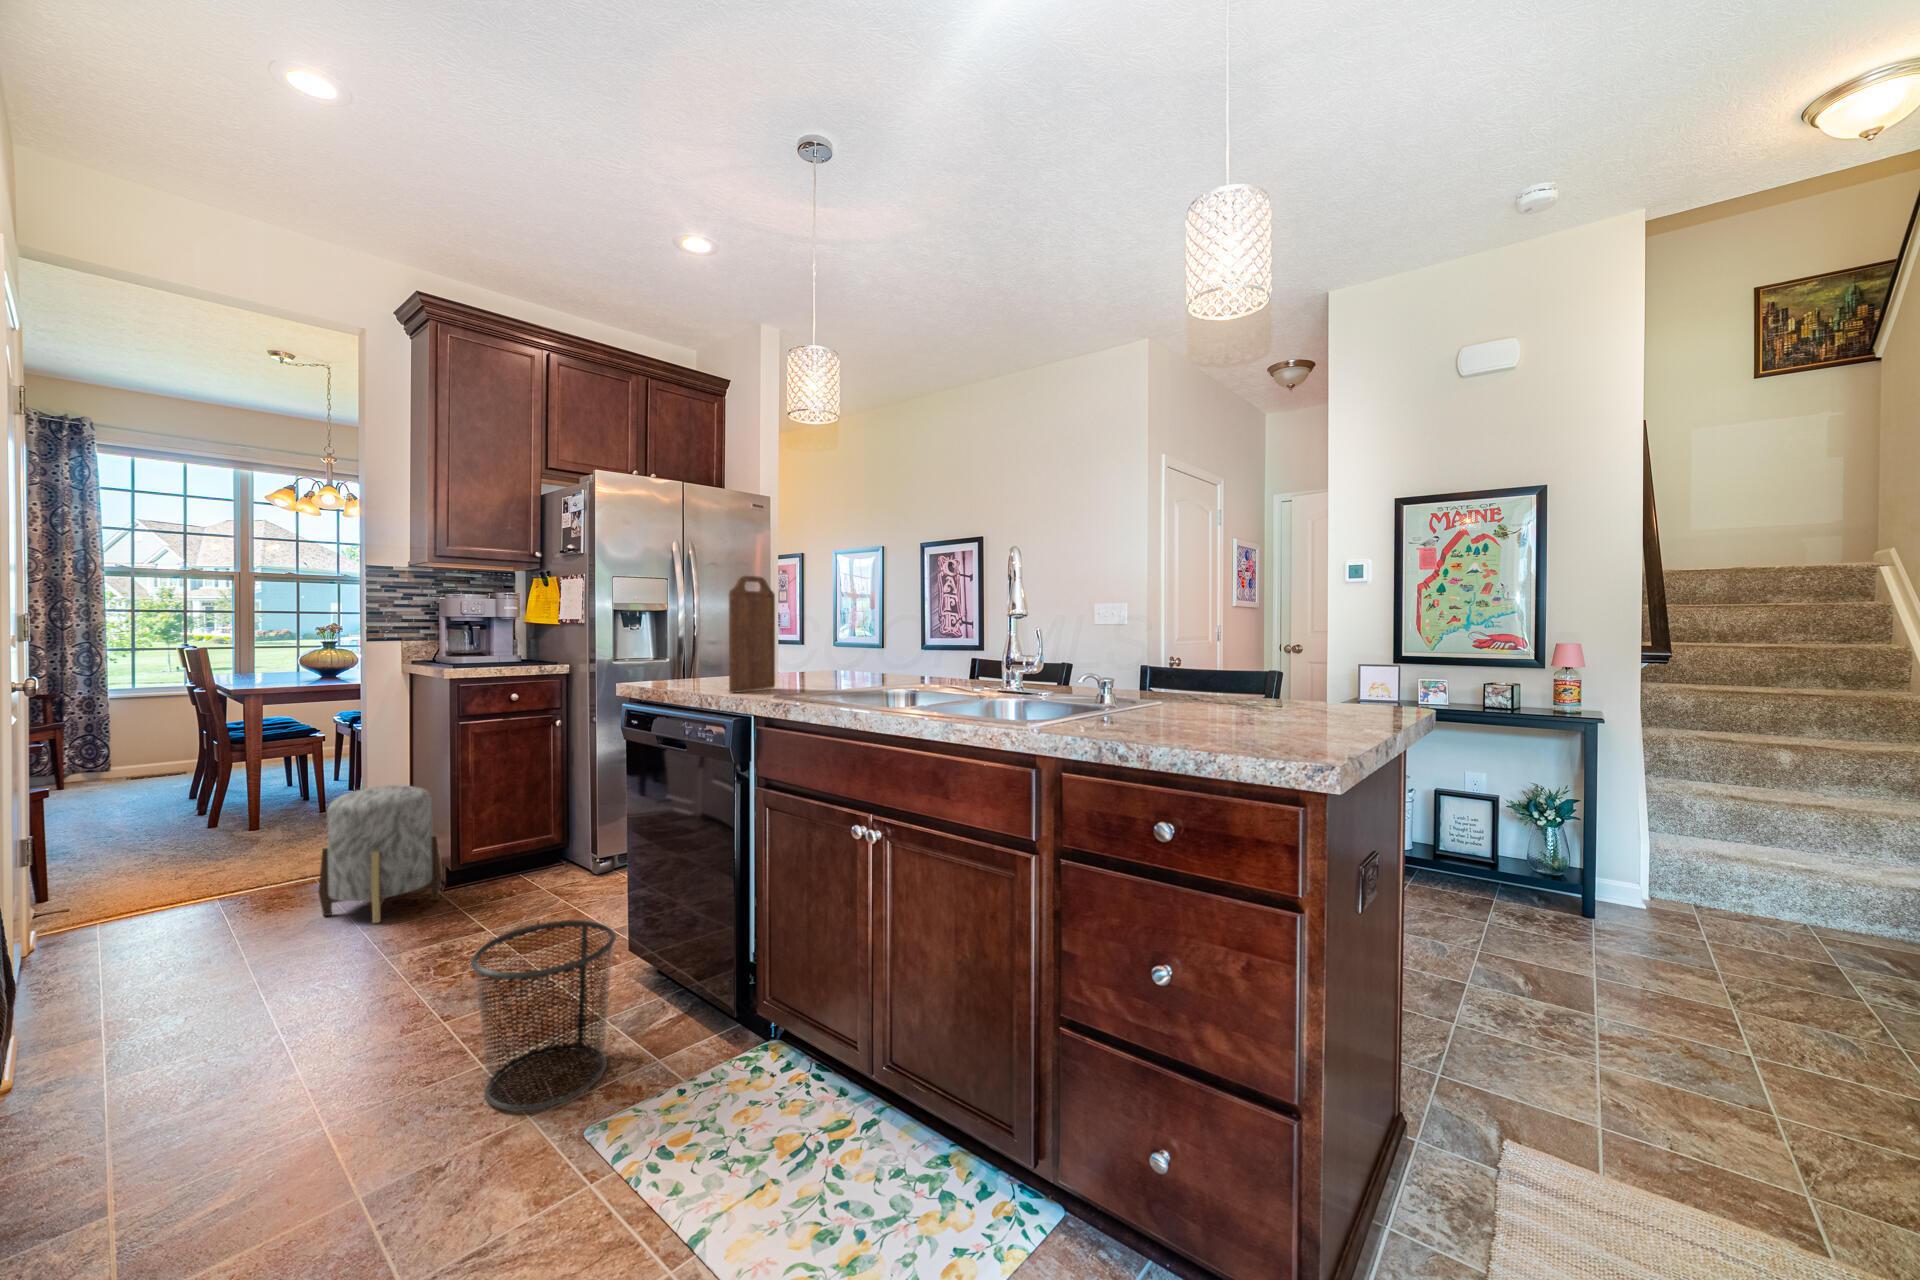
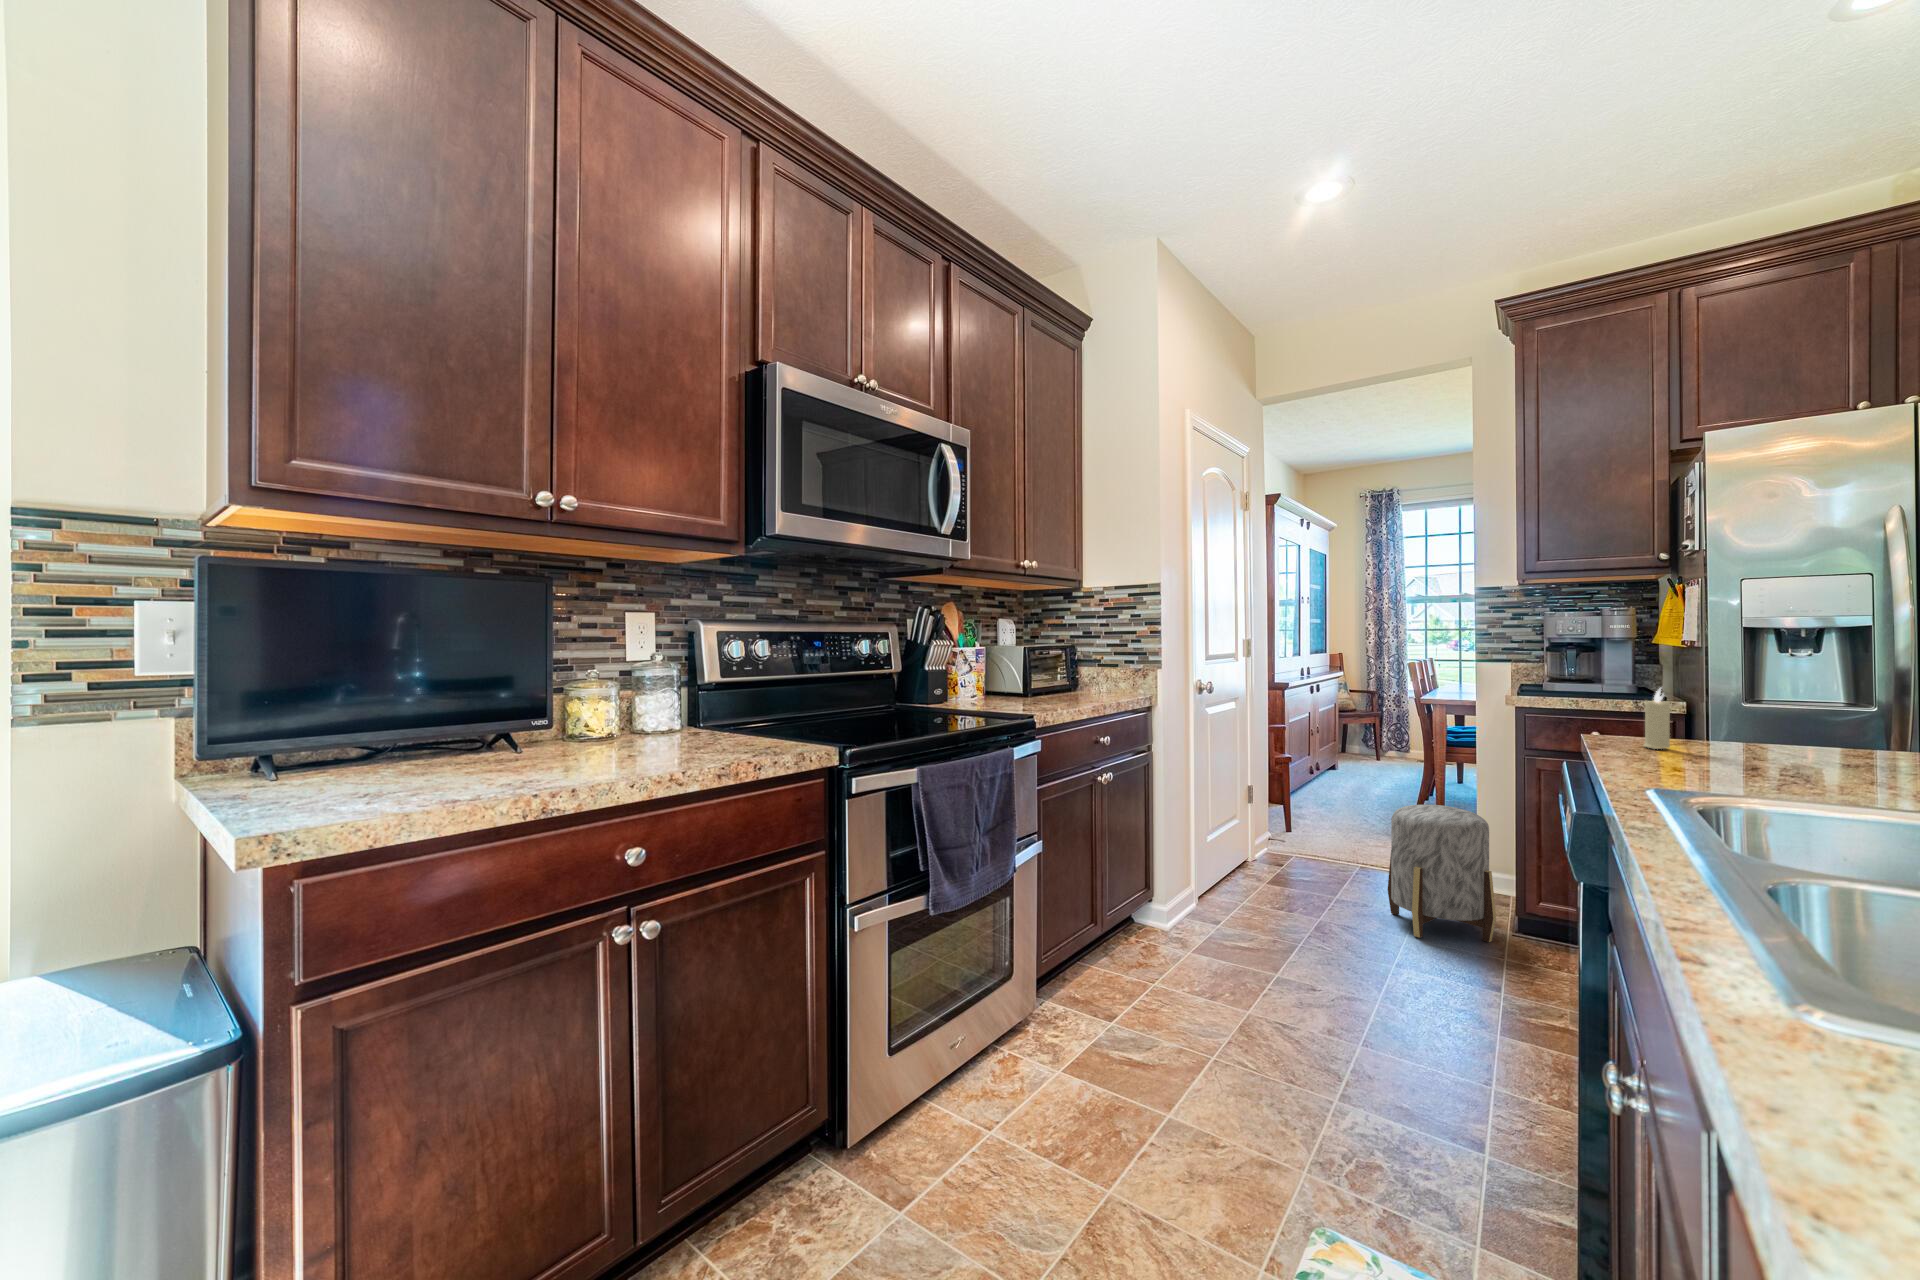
cutting board: present [729,576,775,693] -> none [1702,561,1860,769]
candle: none [679,650,695,690] -> present [1643,688,1670,749]
trash can: present [471,920,616,1111] -> none [1281,974,1442,1198]

